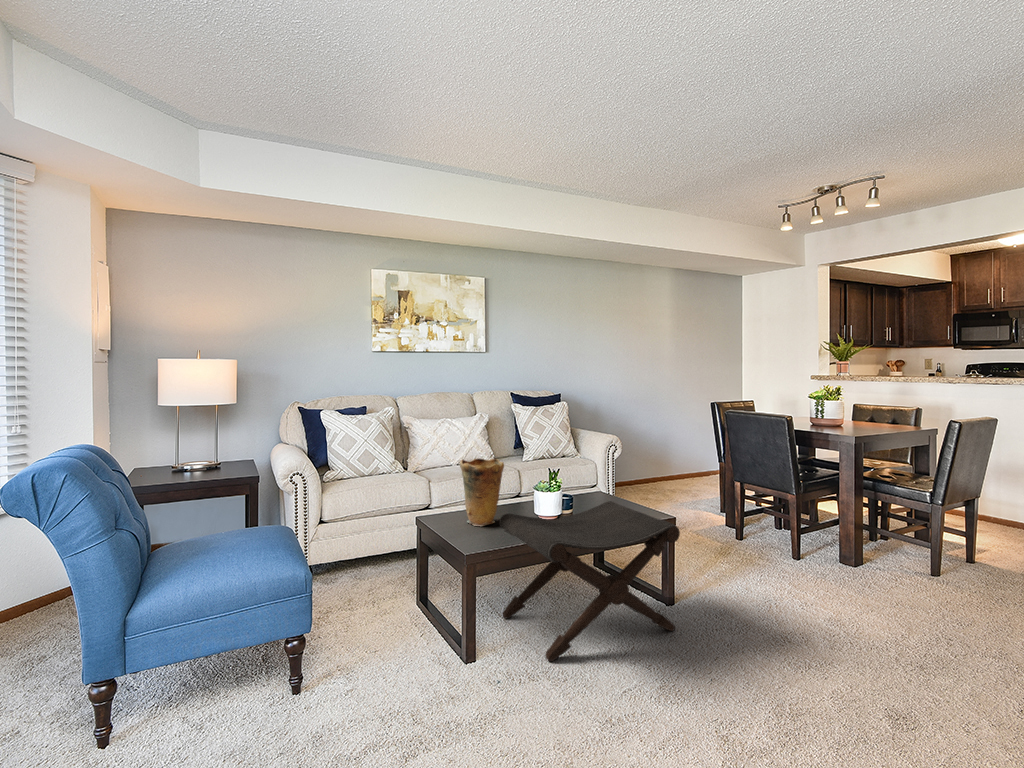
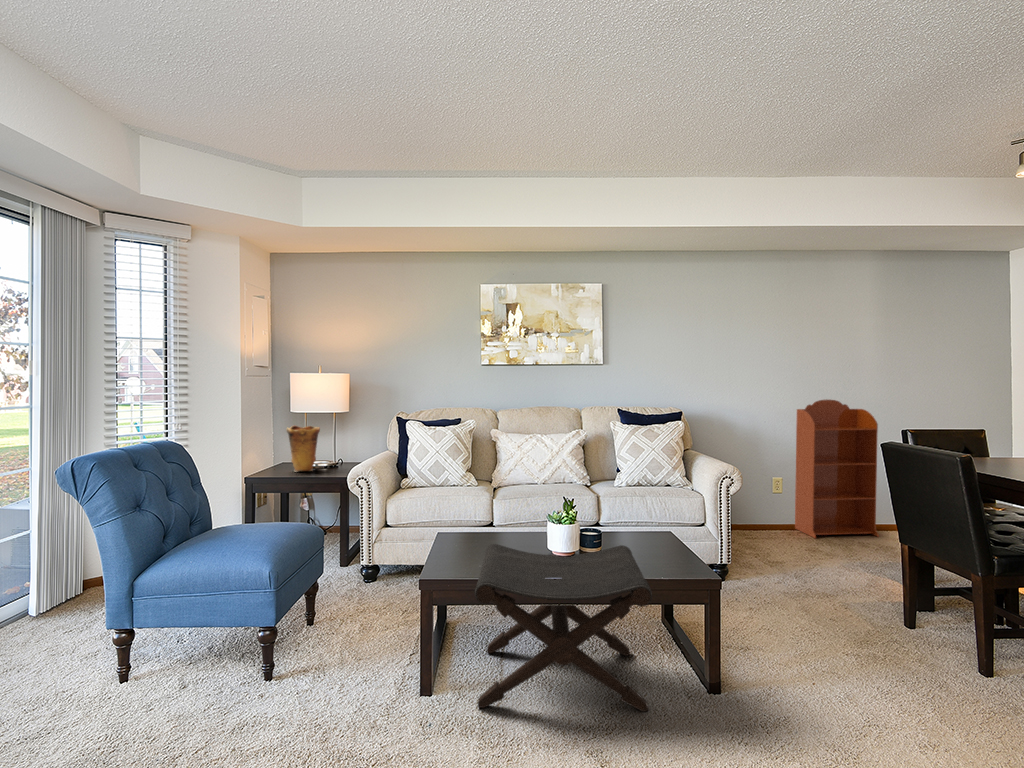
bookcase: none [630,382,687,492] -> present [795,399,879,538]
vase: present [460,458,504,526] -> present [287,426,320,472]

